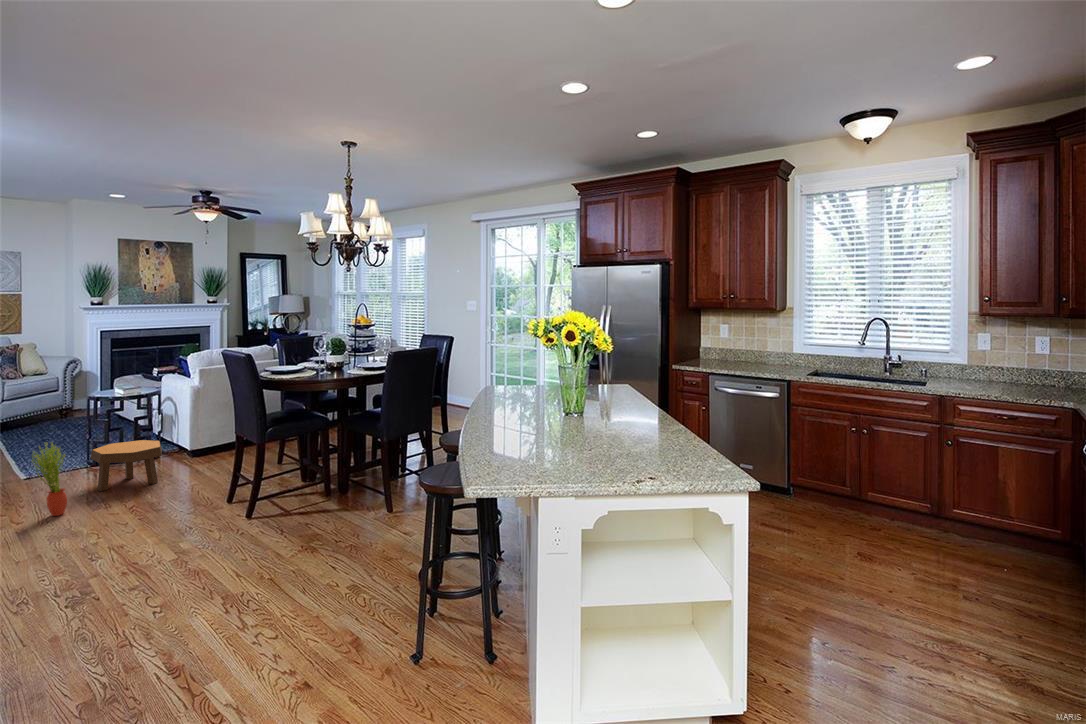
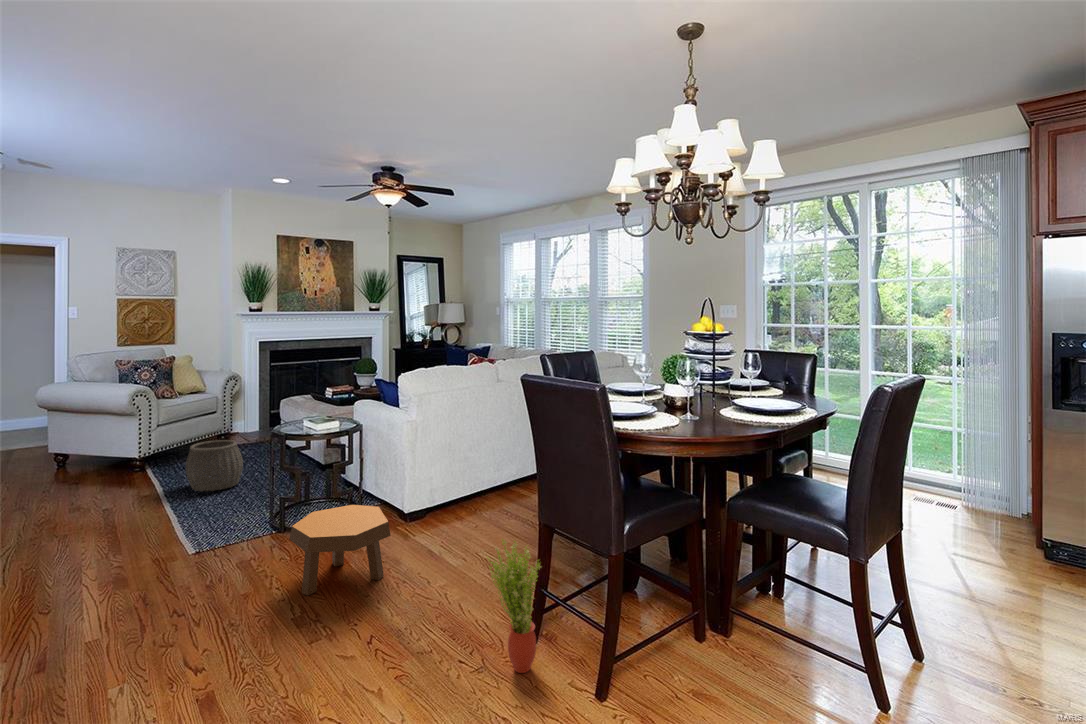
woven basket: none [26,407,75,445] -> present [186,440,243,491]
potted plant: present [32,443,67,516] -> present [489,539,541,673]

